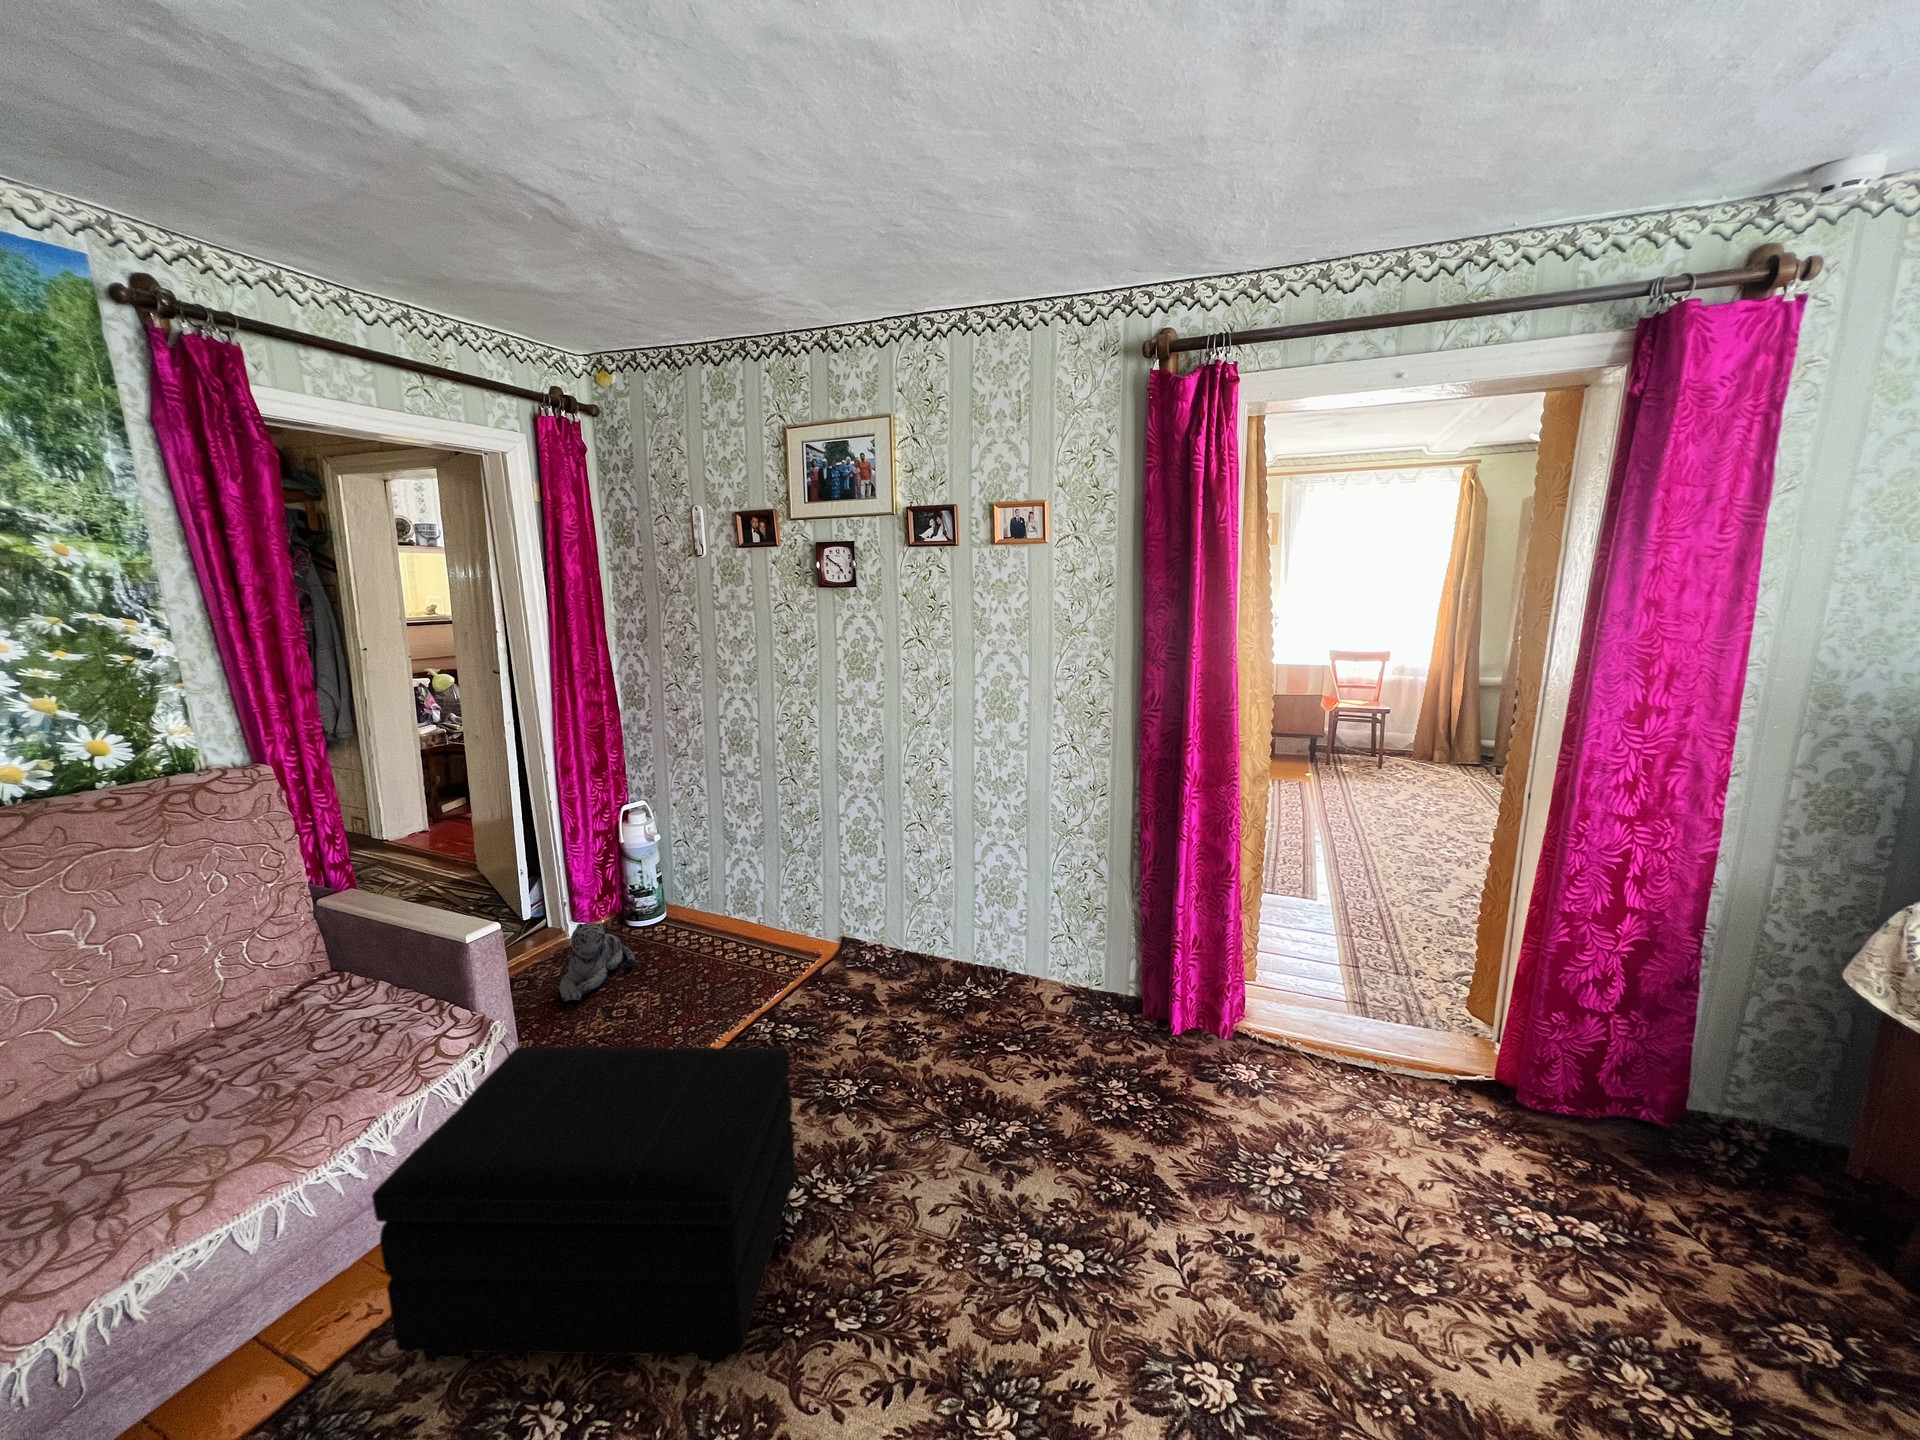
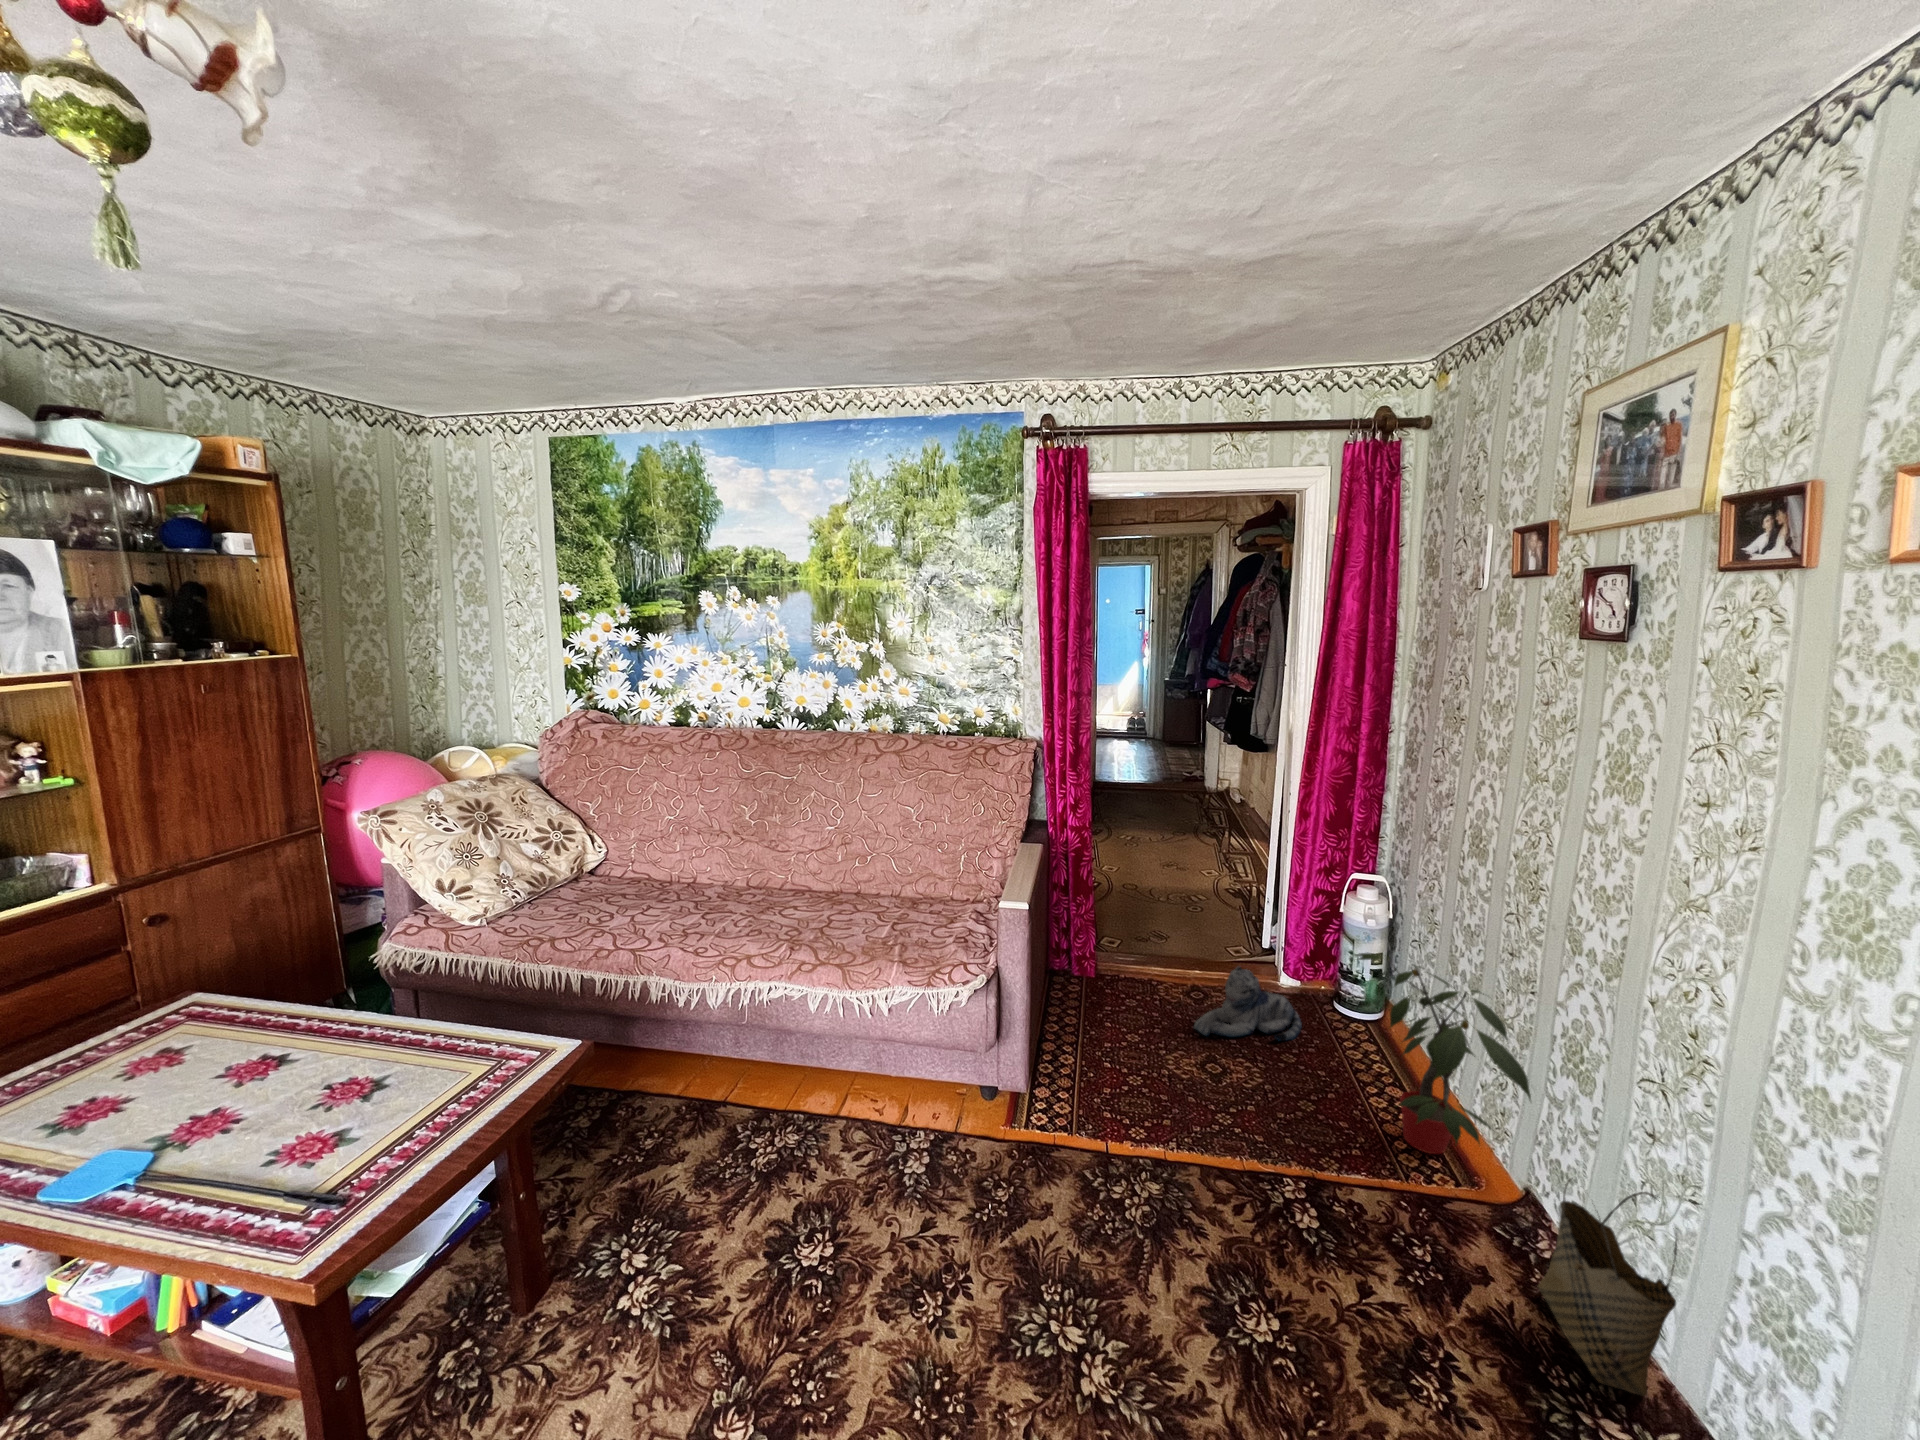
potted plant: none [694,835,852,962] -> present [1355,953,1531,1154]
woven basket: none [888,880,954,983] -> present [1538,1178,1677,1396]
footstool: present [372,1046,796,1363] -> none [837,1004,1086,1357]

